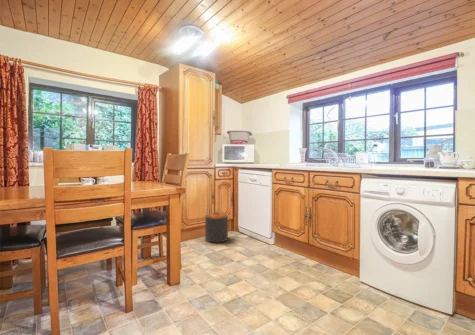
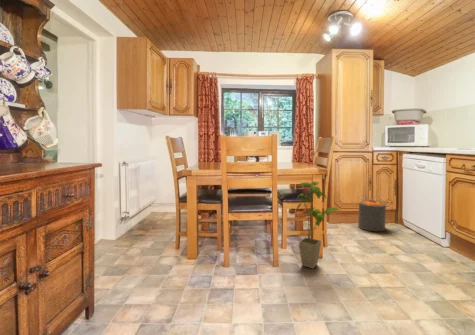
house plant: none [149,203,202,301] -> present [297,182,339,268]

